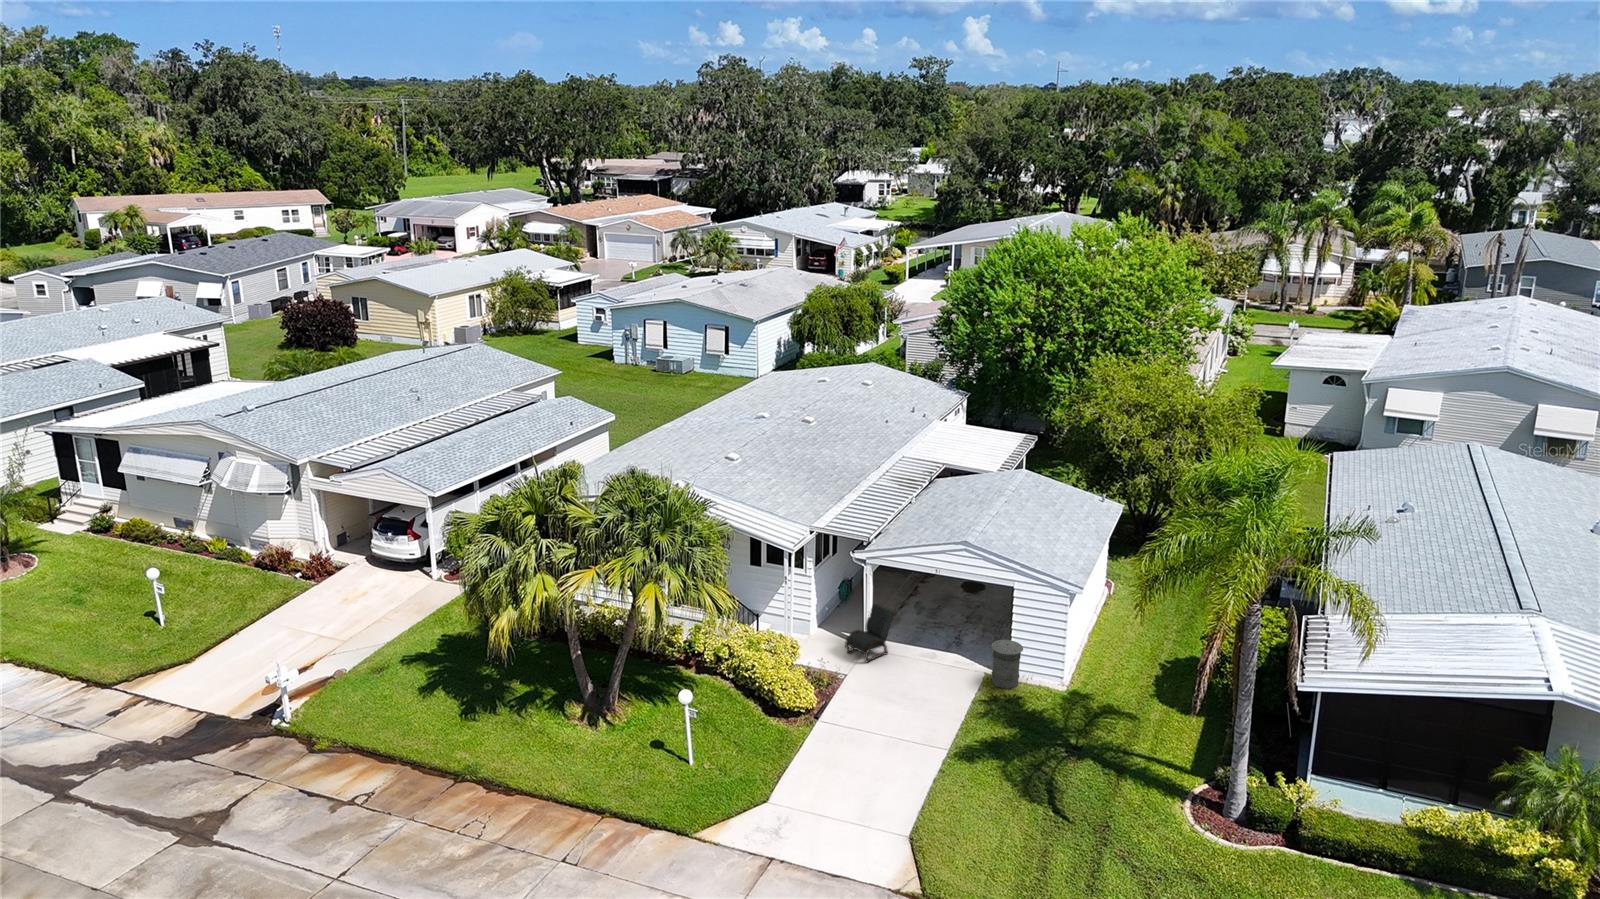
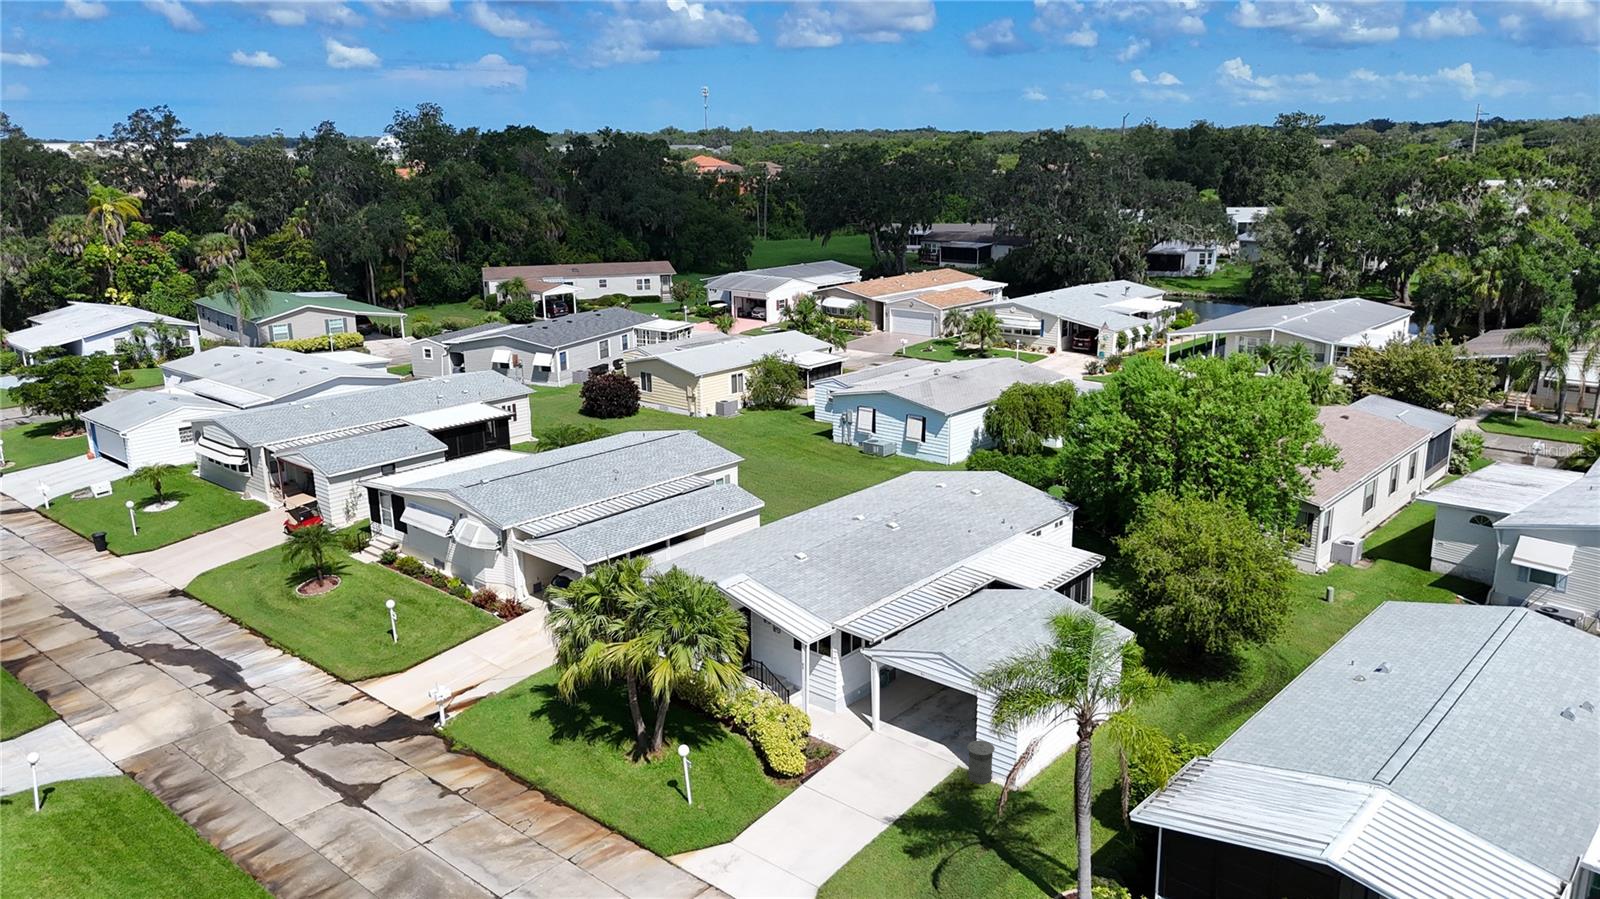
lounge chair: present [845,604,894,663] -> none [862,694,904,744]

